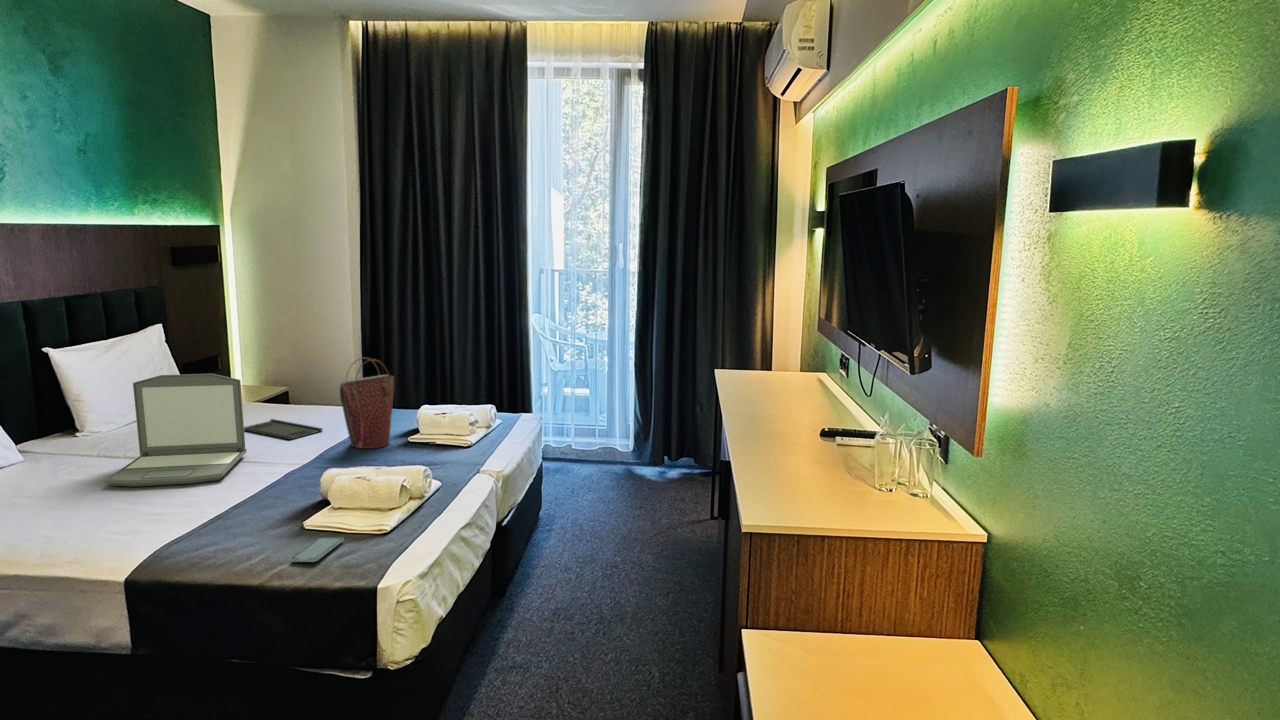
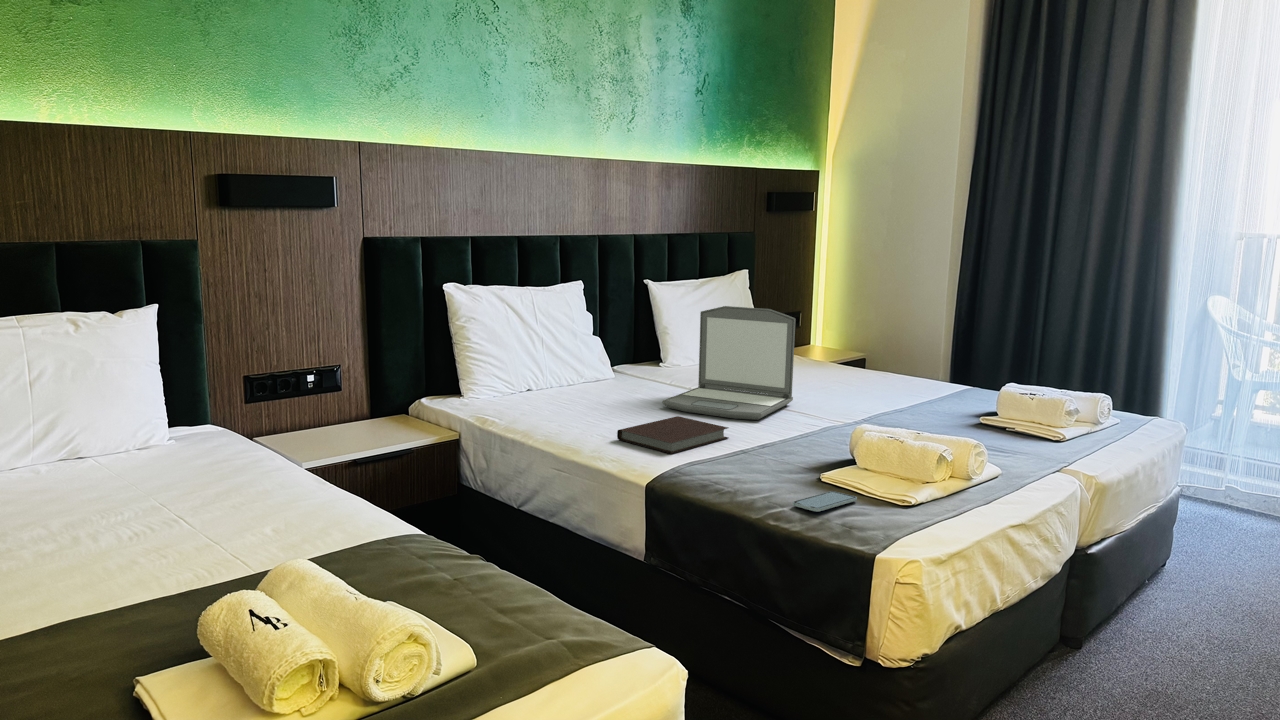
handbag: present [340,358,394,449] -> none [899,308,969,421]
tray: present [244,419,322,440] -> none [795,376,880,398]
notebook: none [67,496,198,540] -> present [617,416,728,454]

